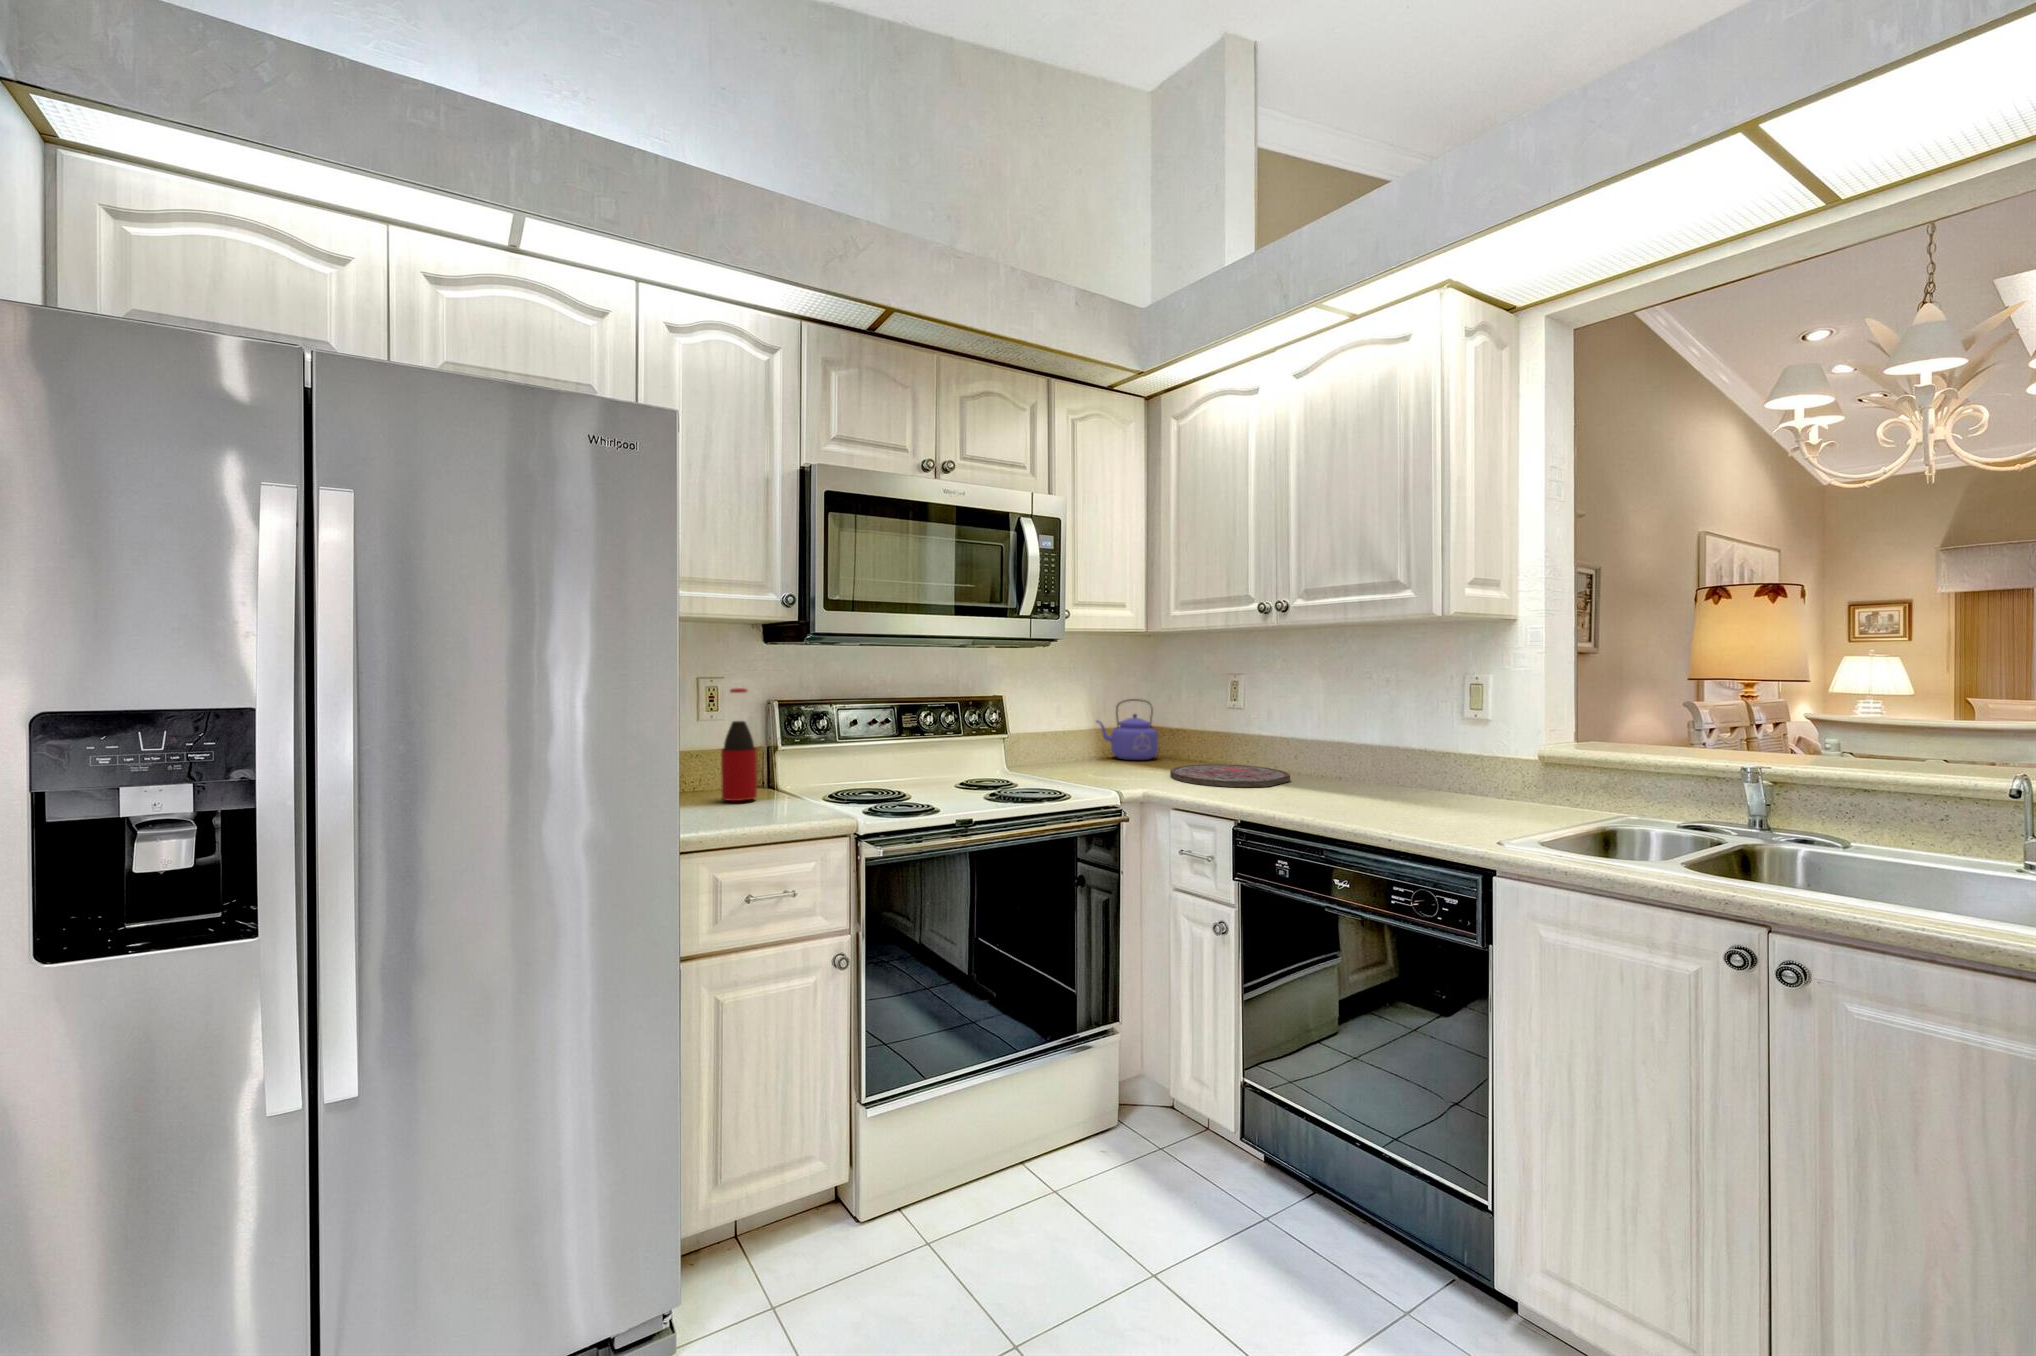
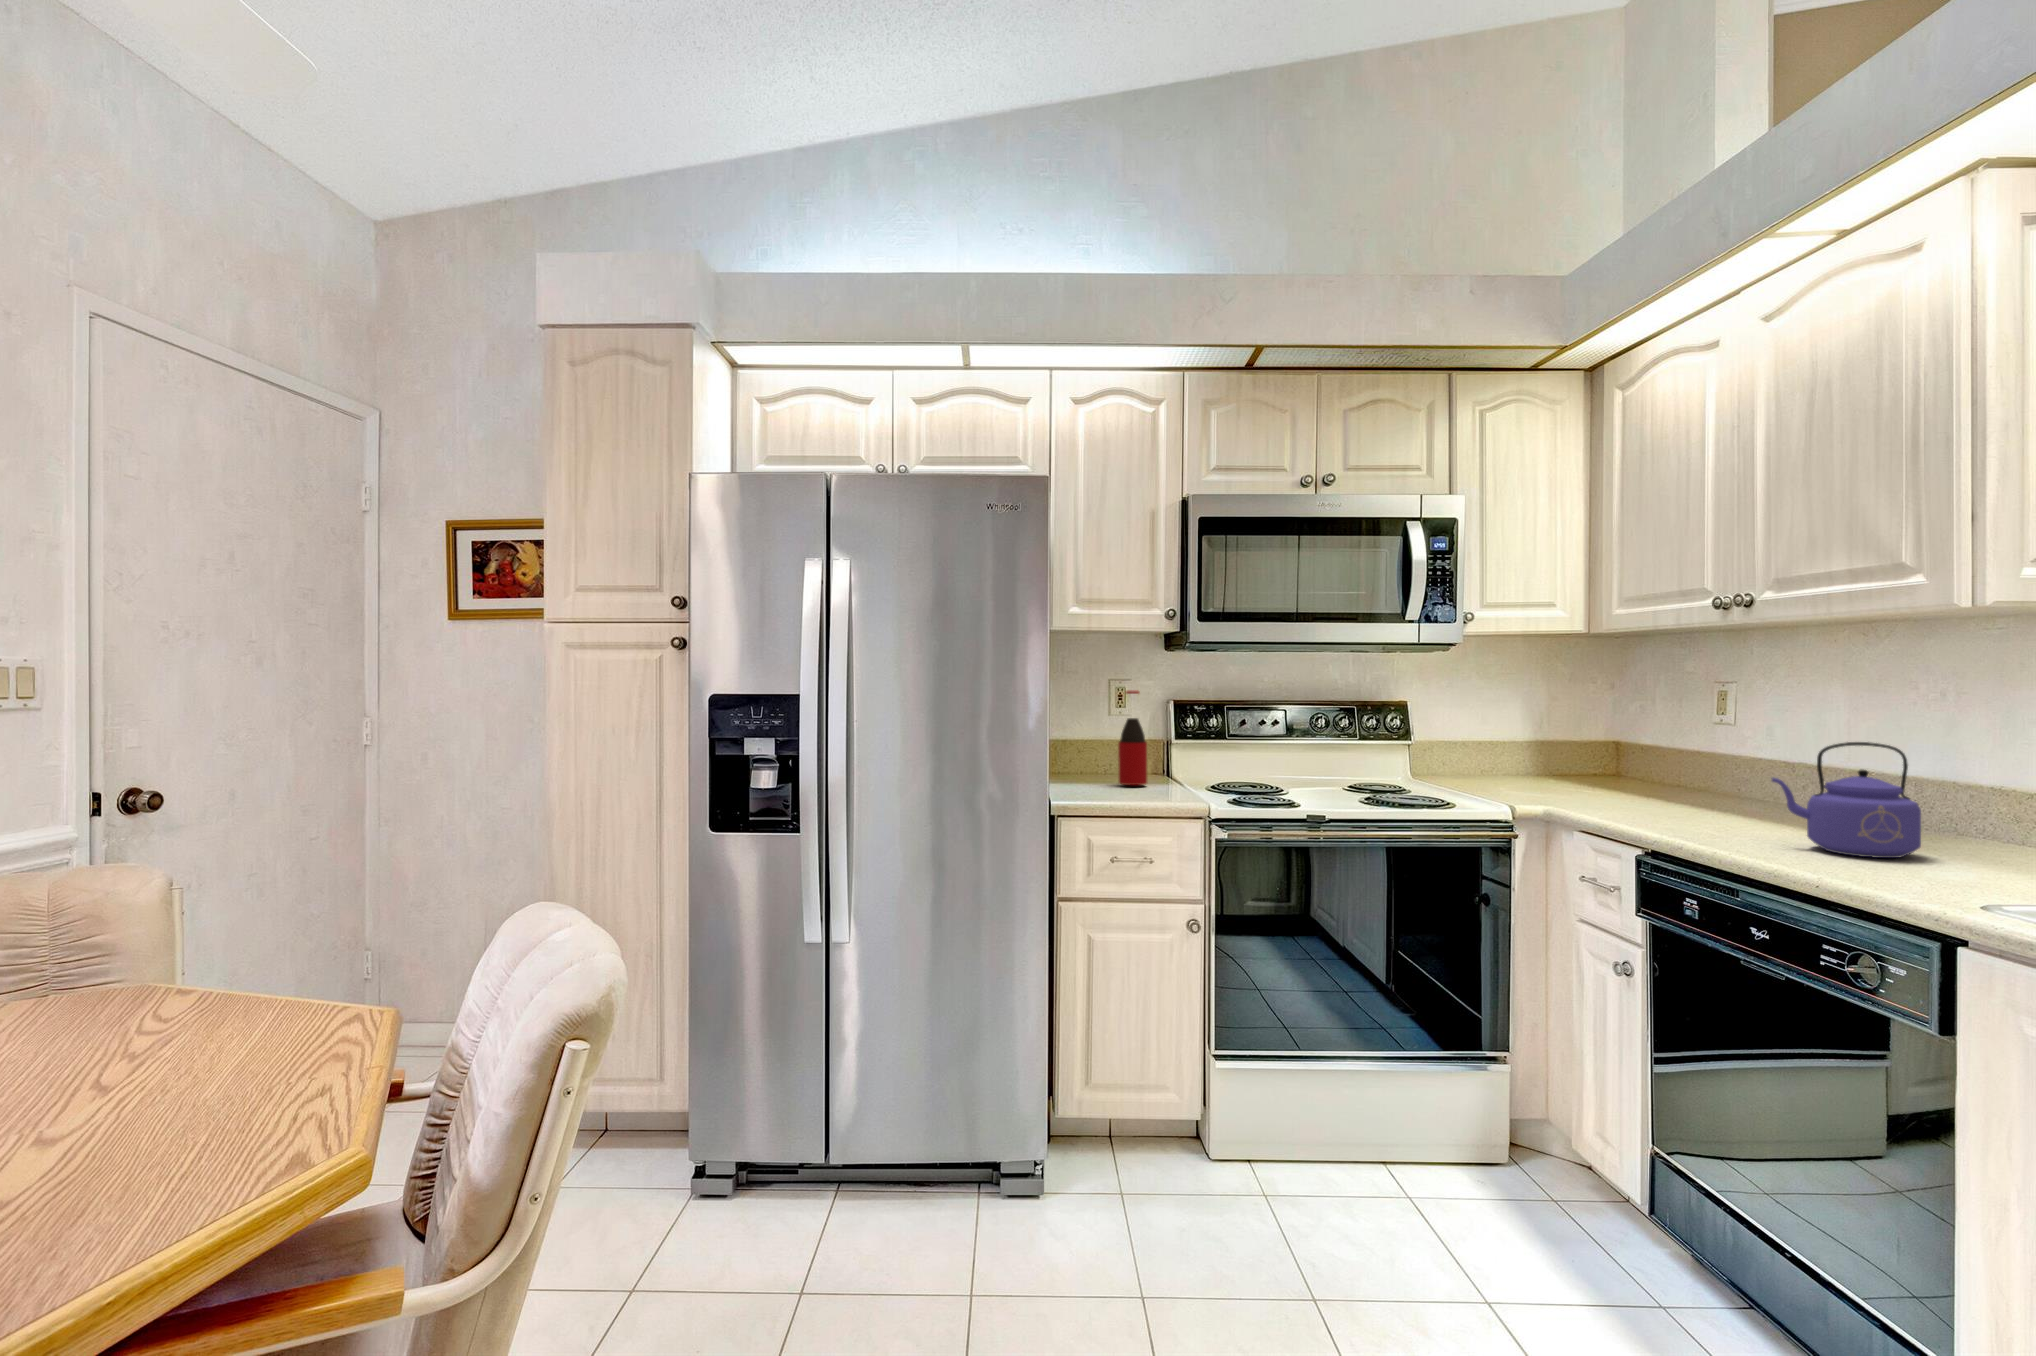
kettle: present [1096,699,1158,760] -> present [1772,742,1921,858]
cutting board: present [1170,764,1290,787] -> none [1603,788,1769,813]

